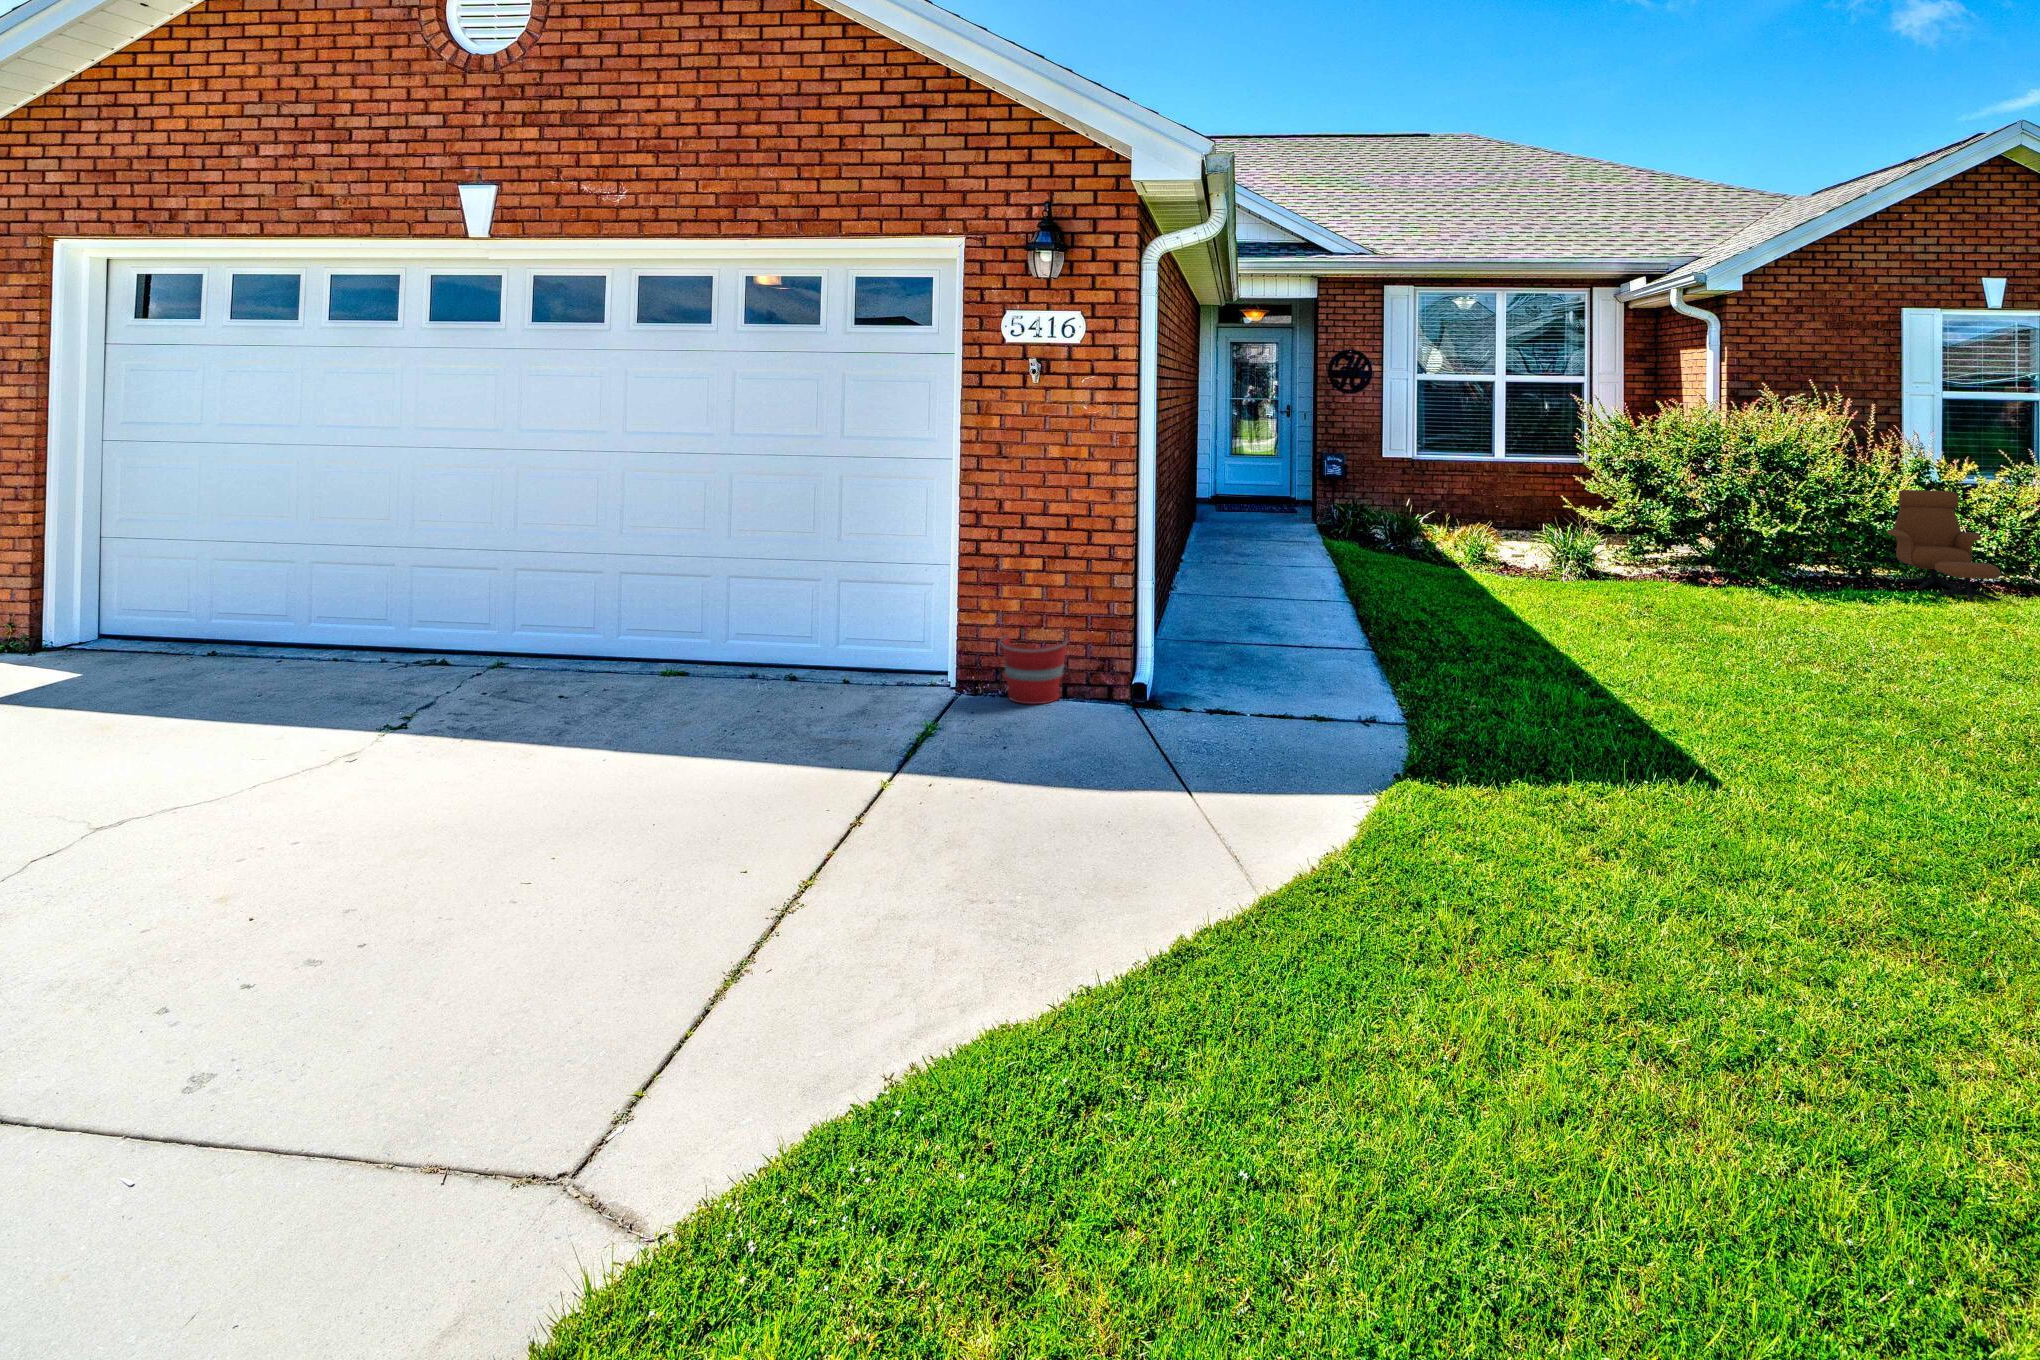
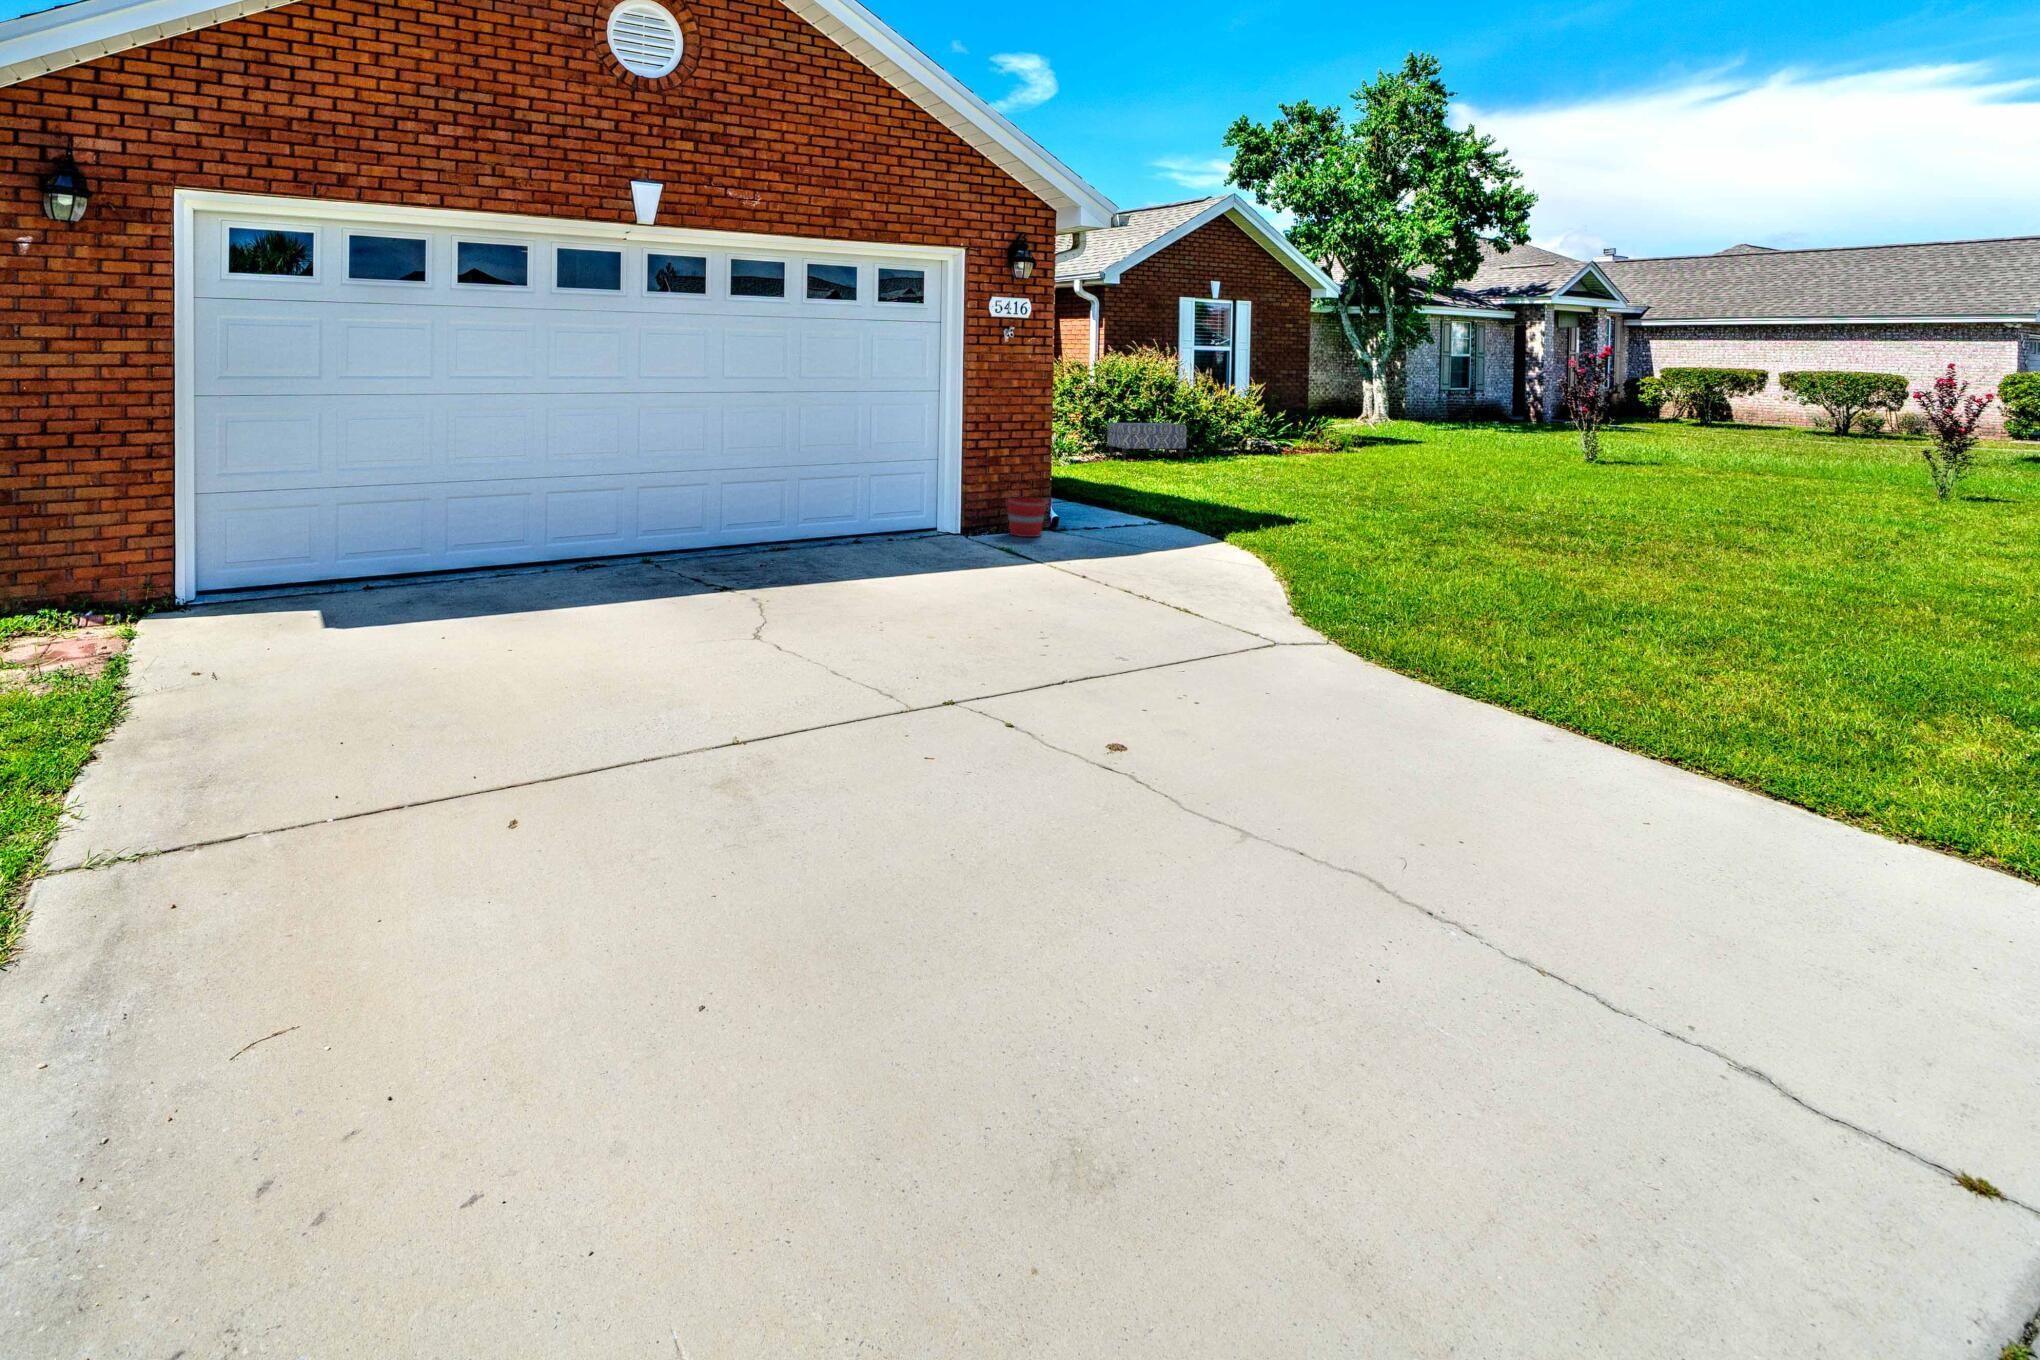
lounge chair: present [1887,490,2001,601] -> none [1191,404,1250,461]
bench: none [1707,514,1853,586] -> present [1107,423,1187,459]

